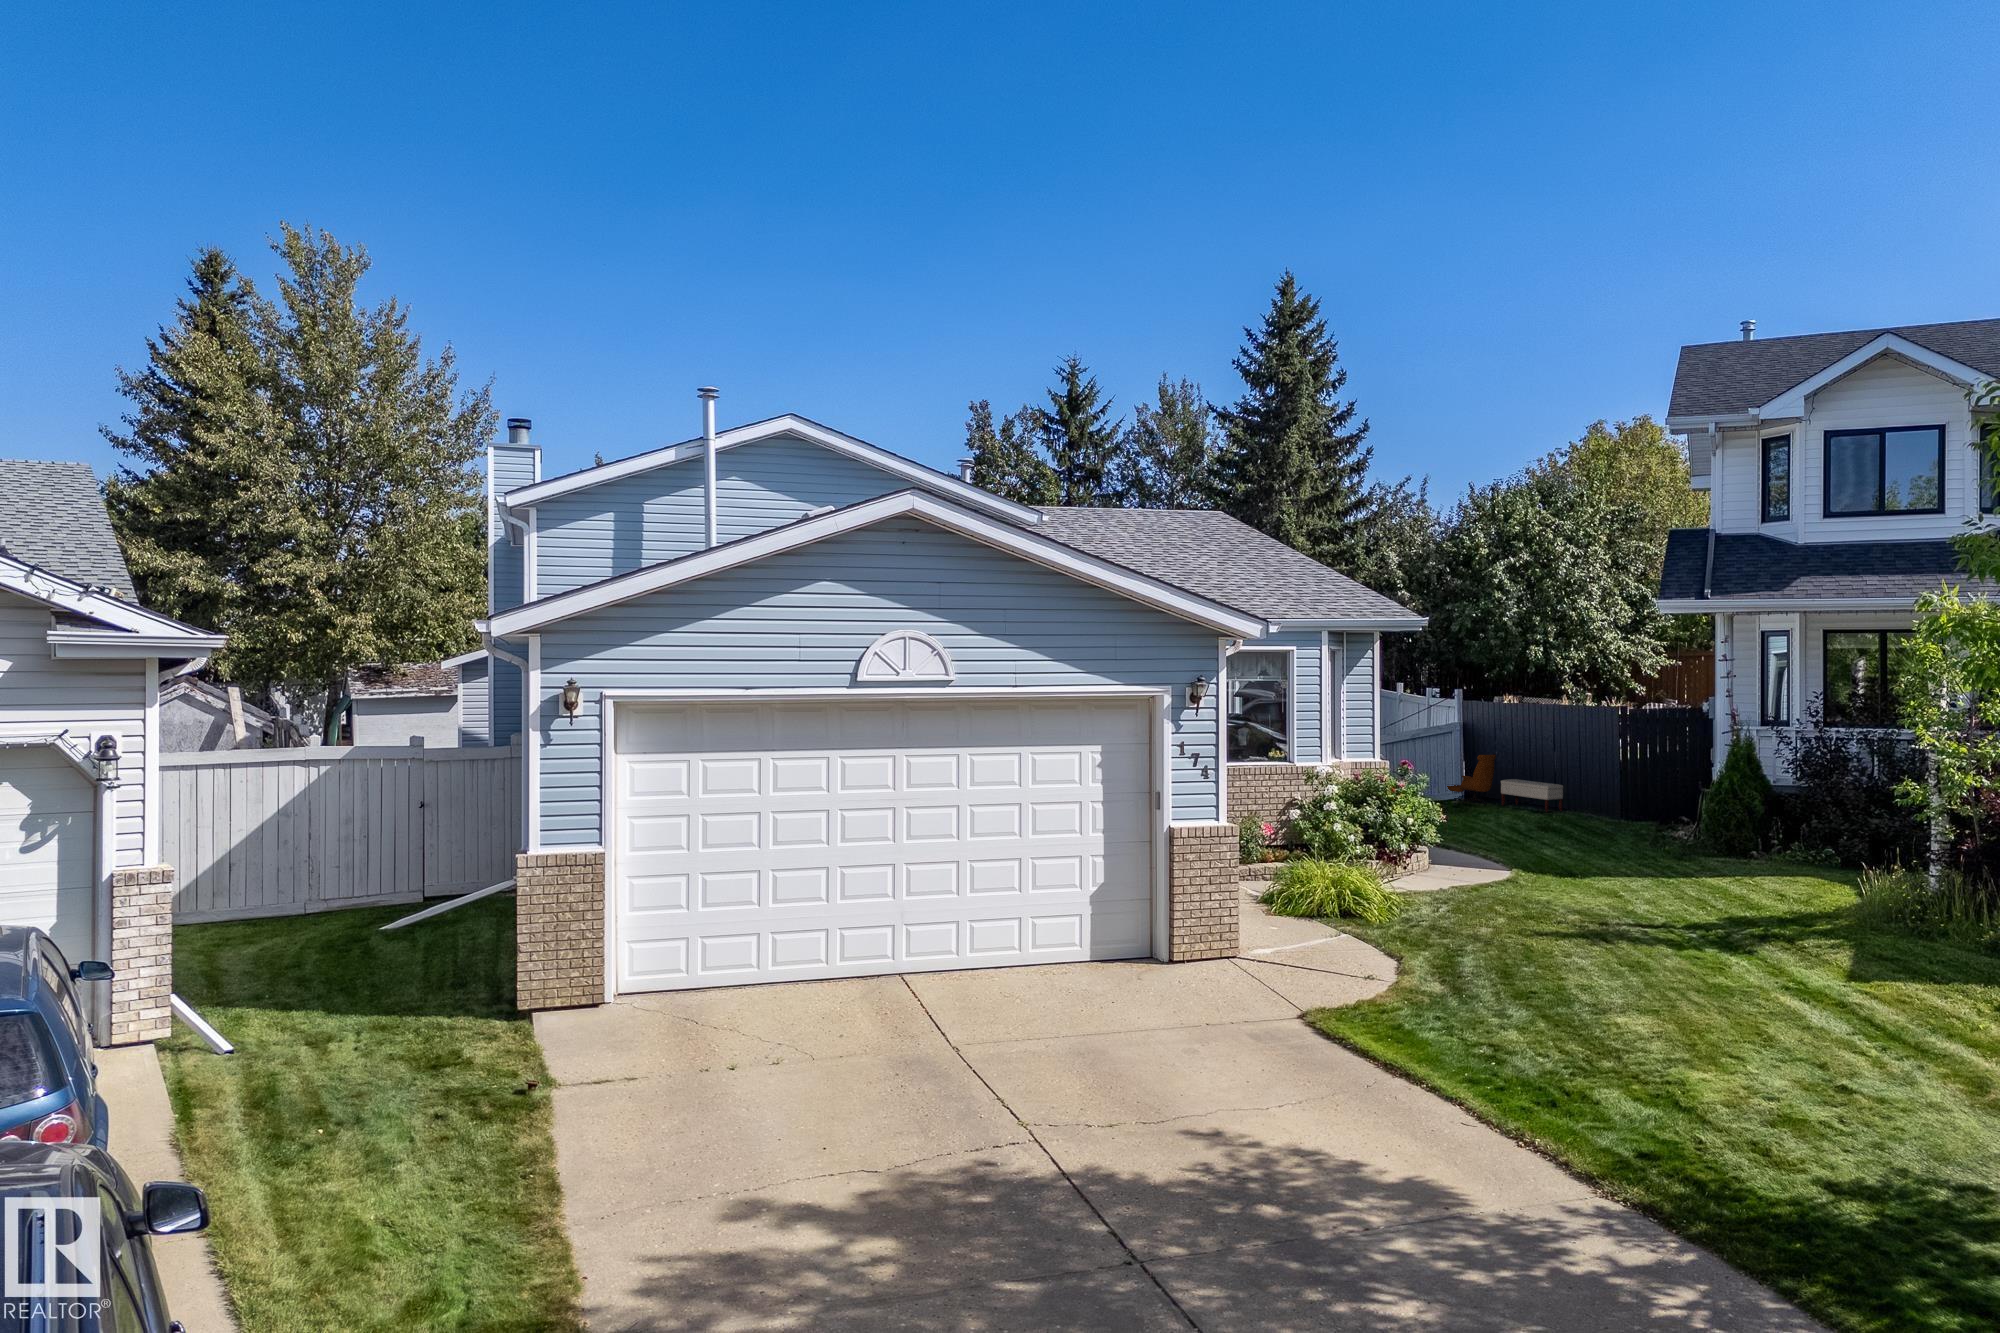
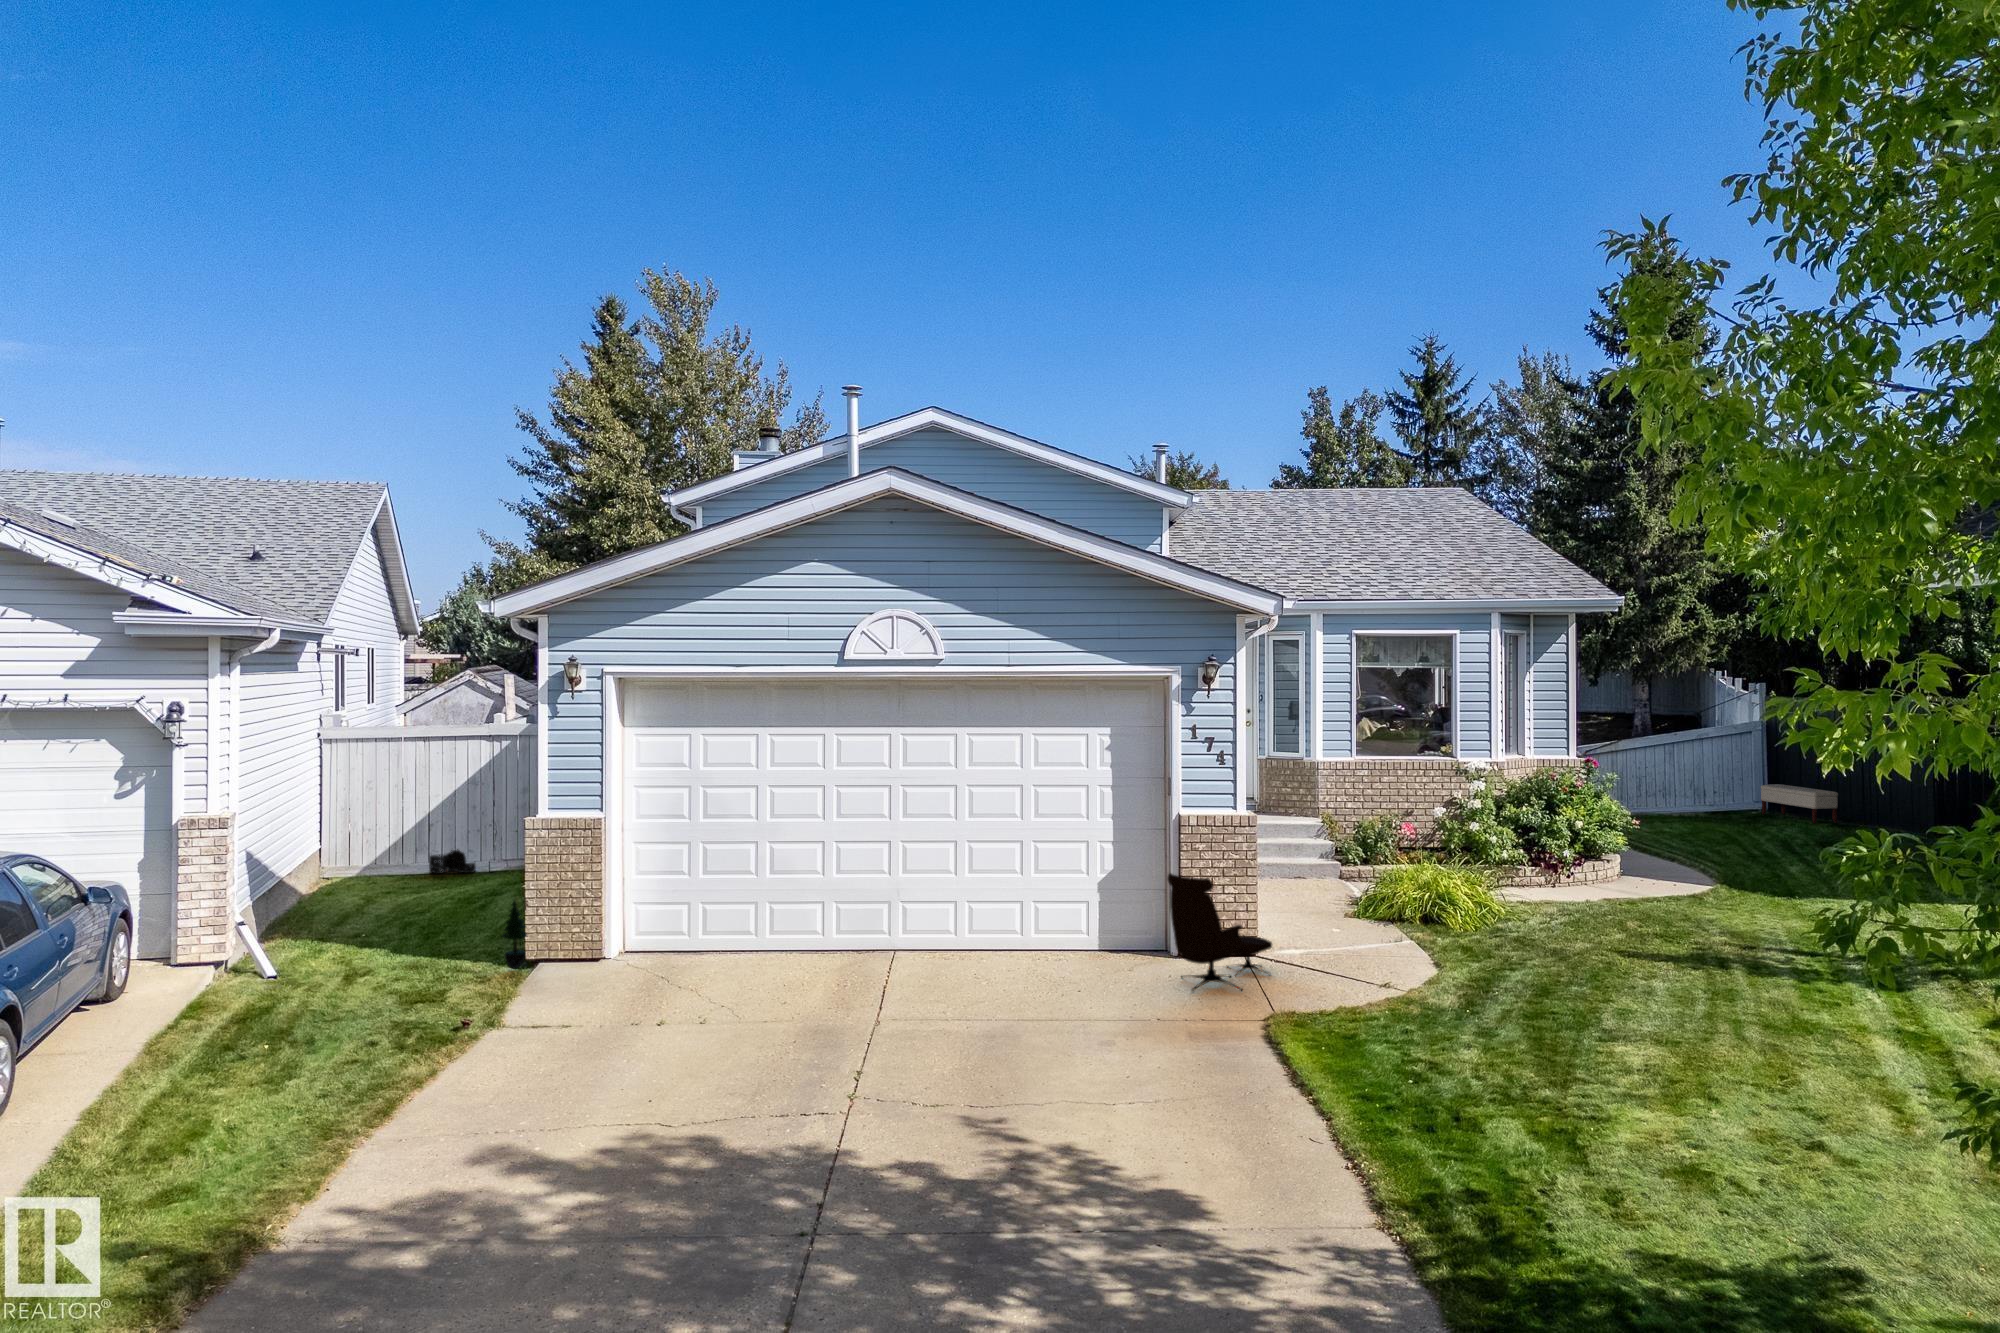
lounge chair: present [1447,754,1496,804] -> present [1167,873,1272,992]
woven basket: none [243,892,302,923] -> present [429,849,476,874]
potted tree: none [489,945,518,1022] -> present [502,901,527,969]

